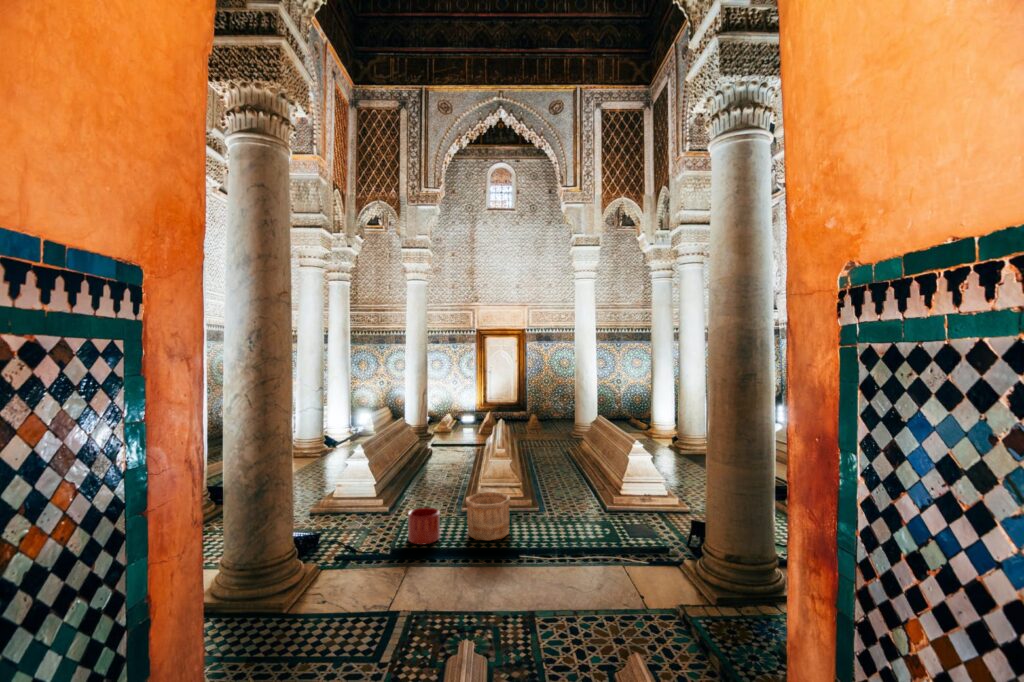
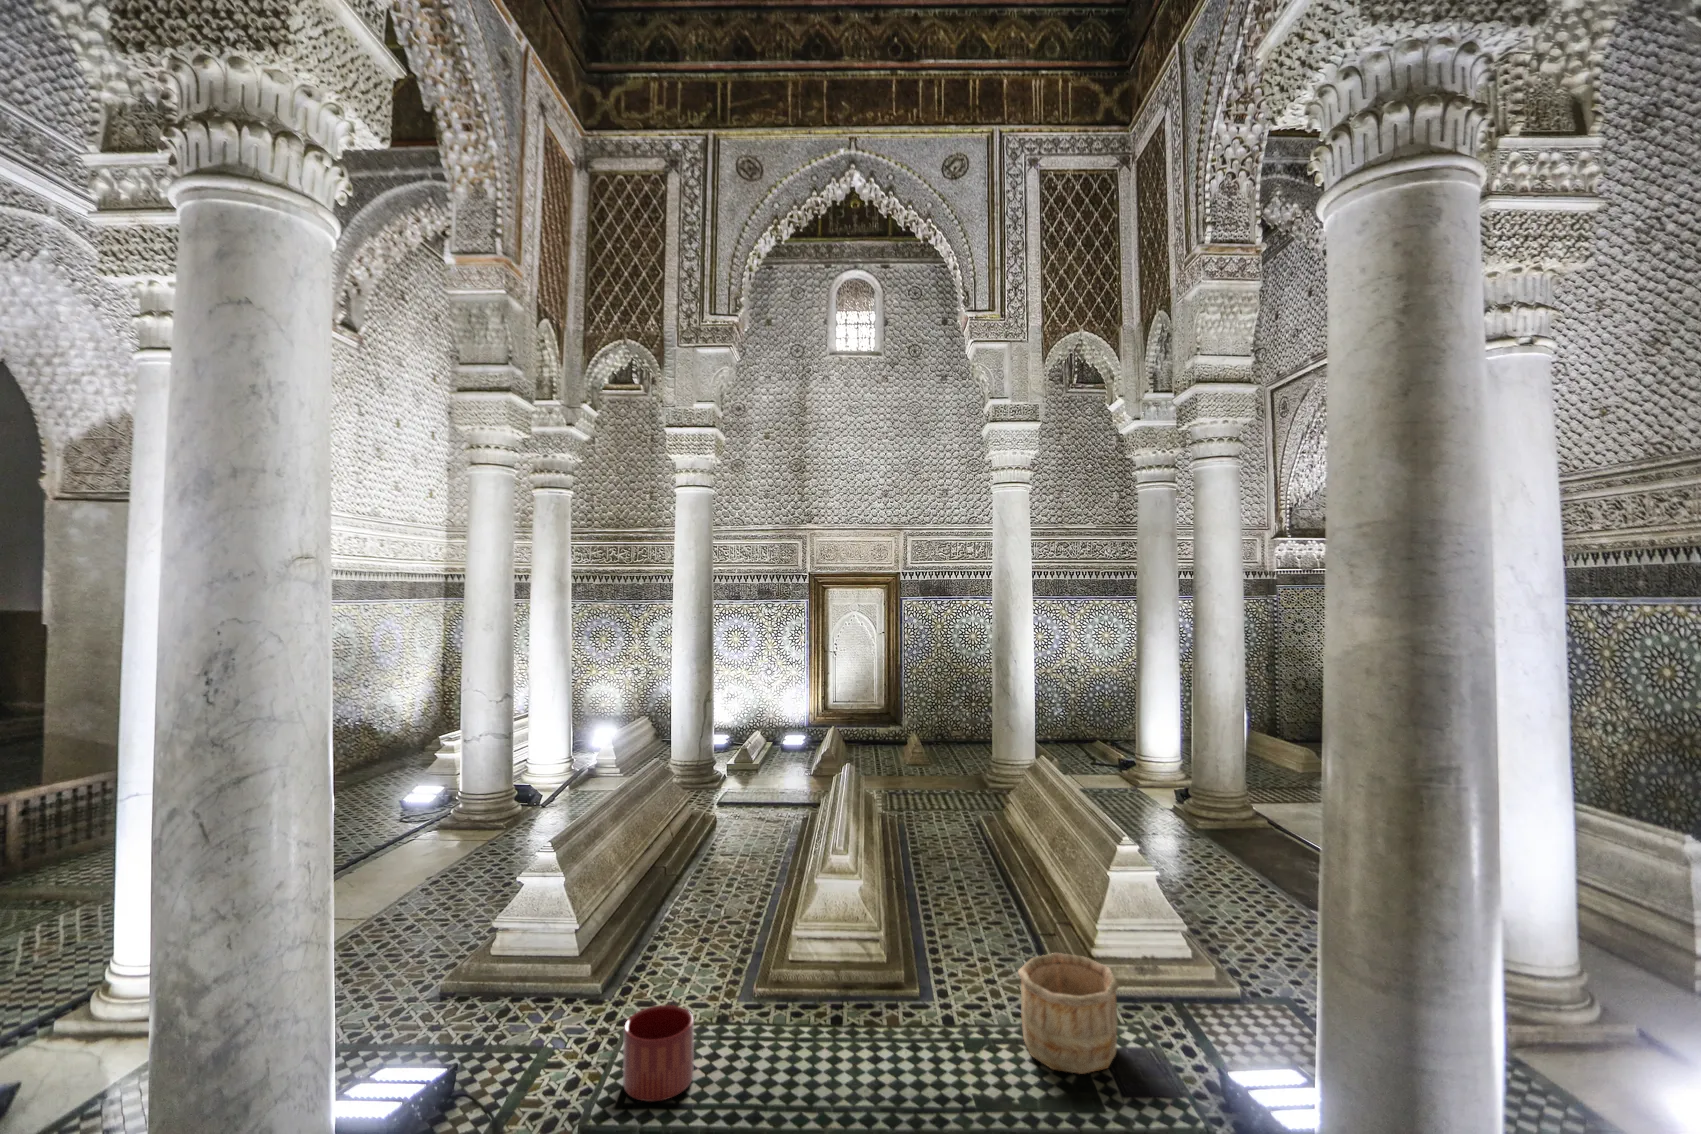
wooden bucket: present [466,492,510,540] -> present [1018,953,1119,1074]

